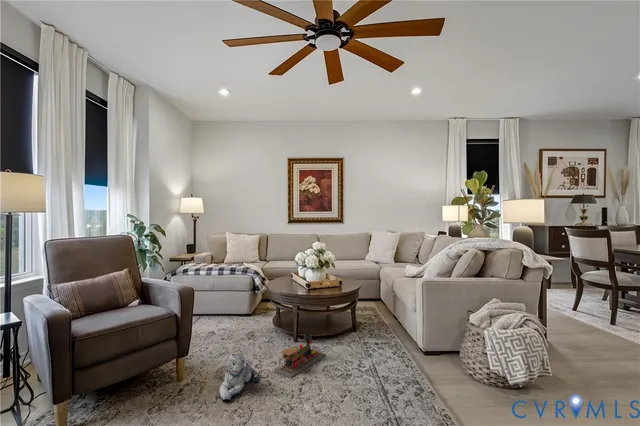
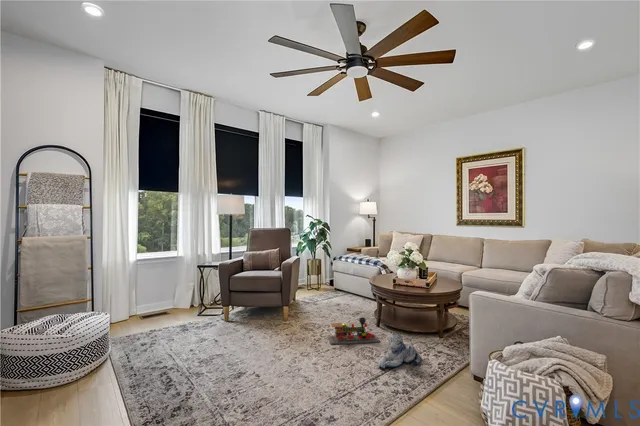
plush toy: present [219,354,258,400] -> present [378,333,421,369]

